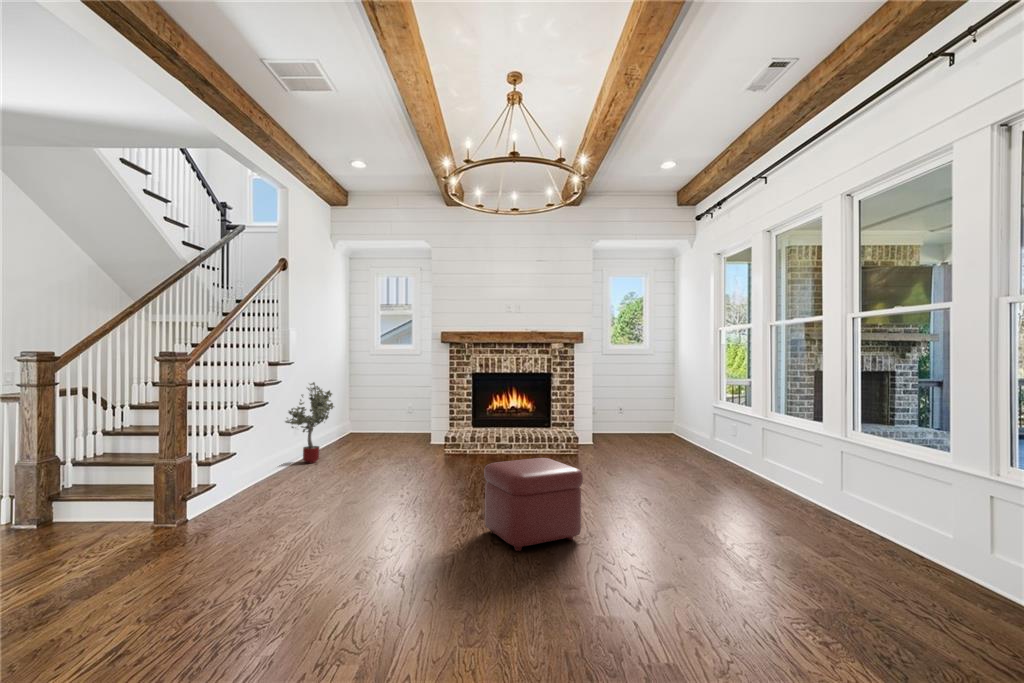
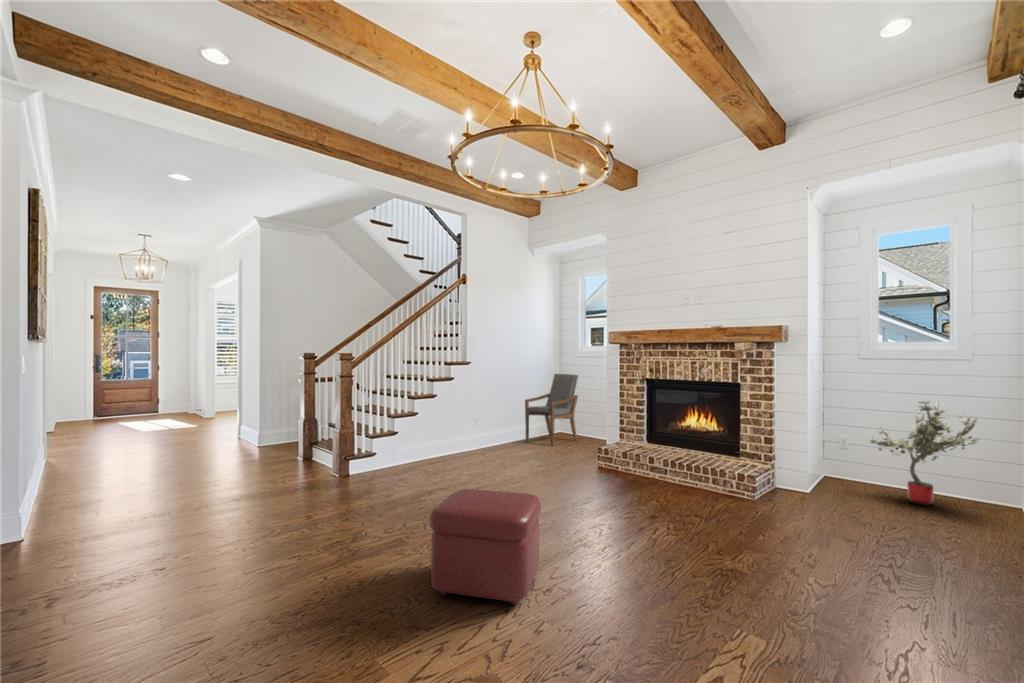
armchair: none [336,372,387,443] -> present [525,374,578,445]
potted tree: present [285,382,334,463] -> present [870,401,978,505]

